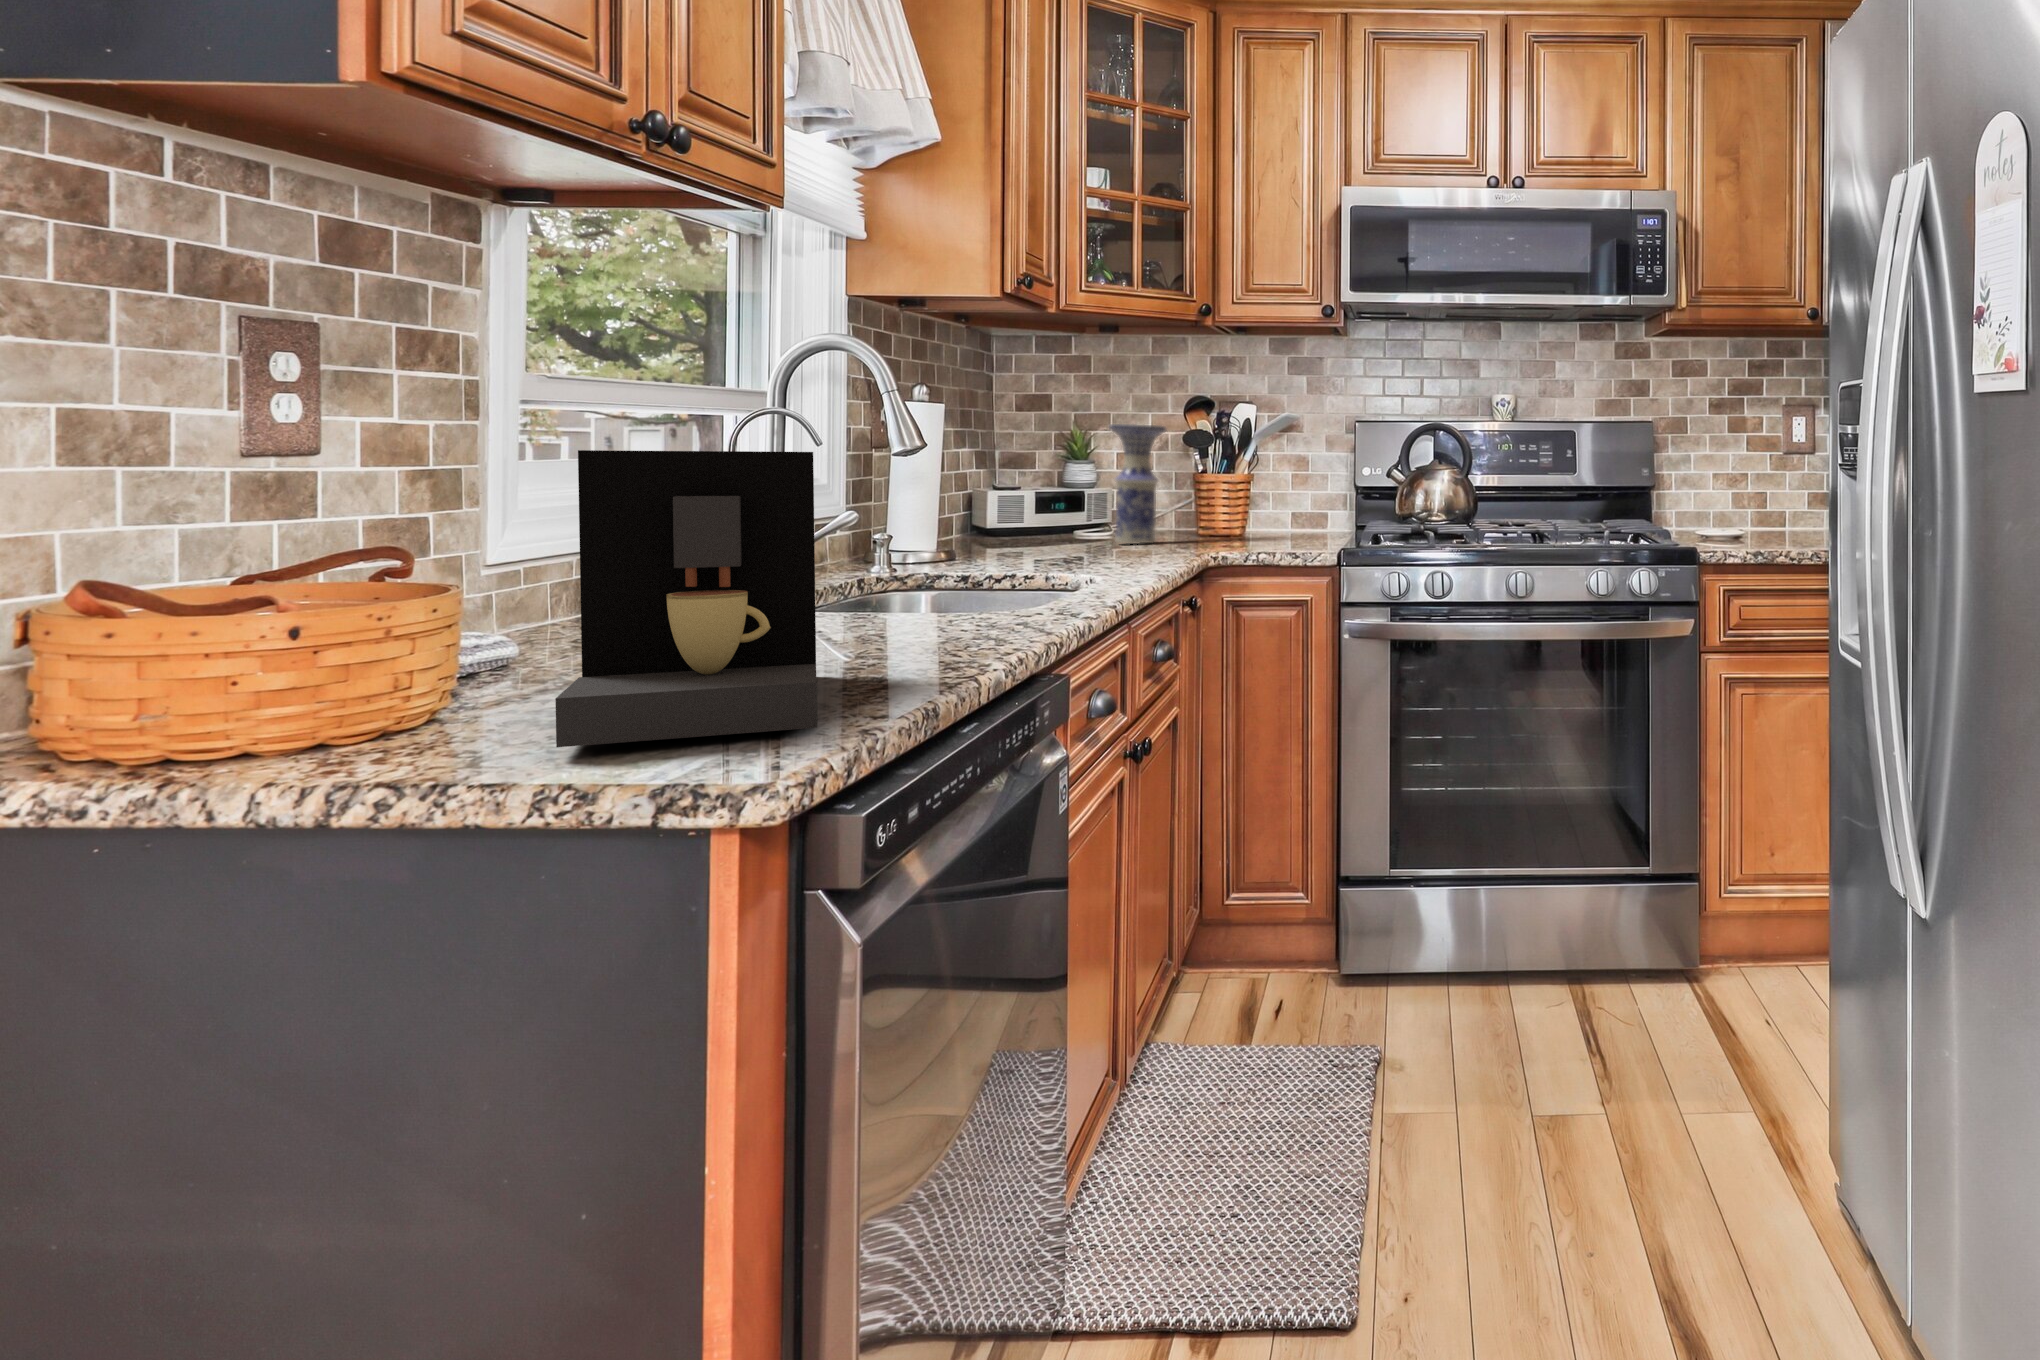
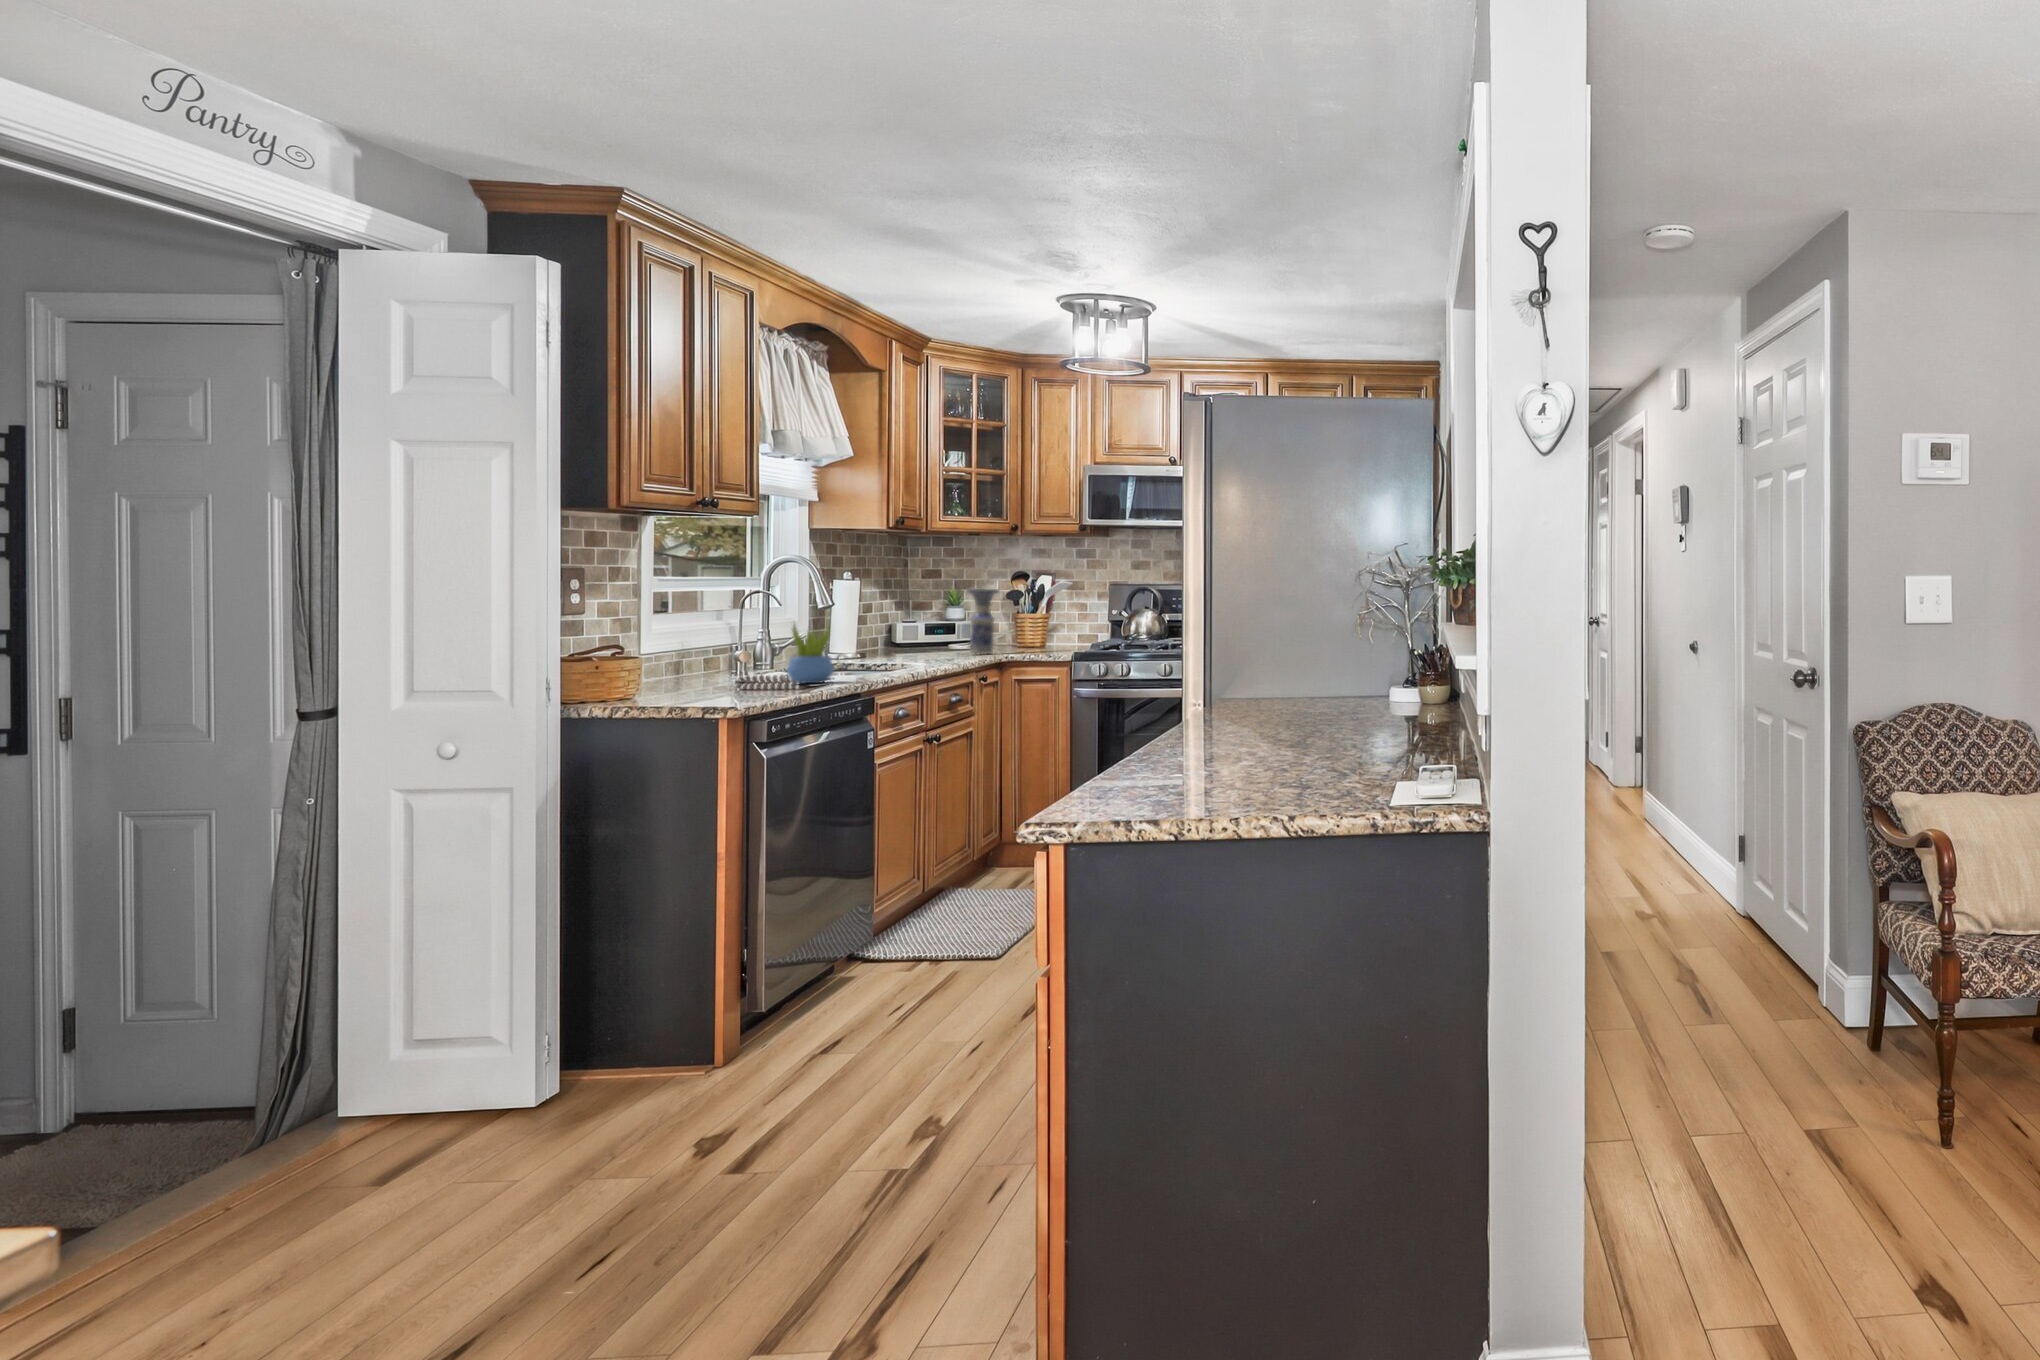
coffee maker: present [555,450,817,747] -> none [673,611,764,700]
succulent plant: none [855,480,966,639] -> present [787,625,834,683]

